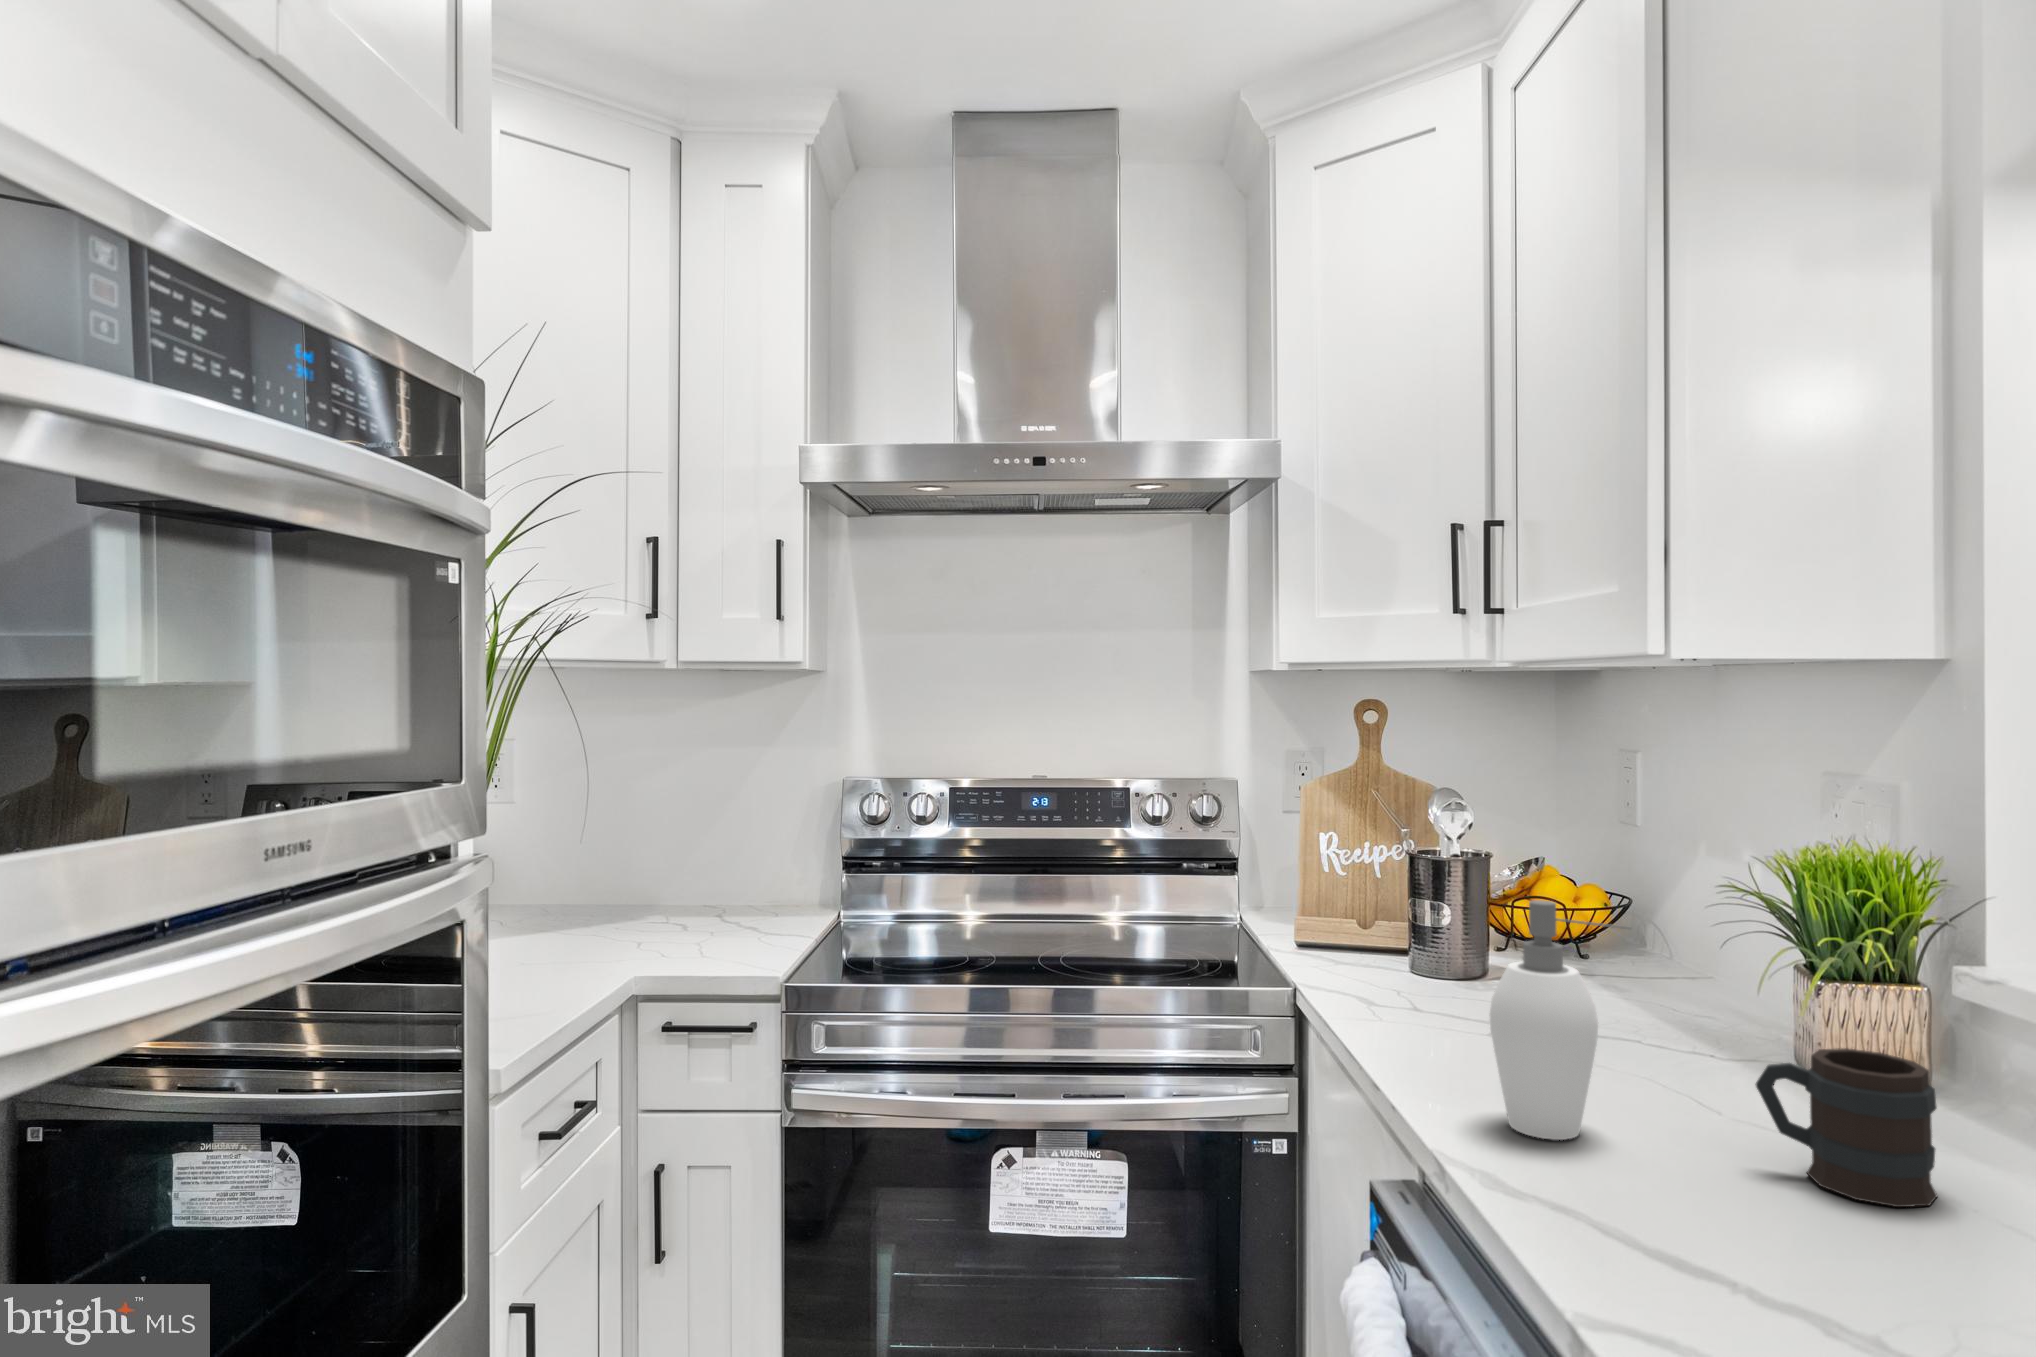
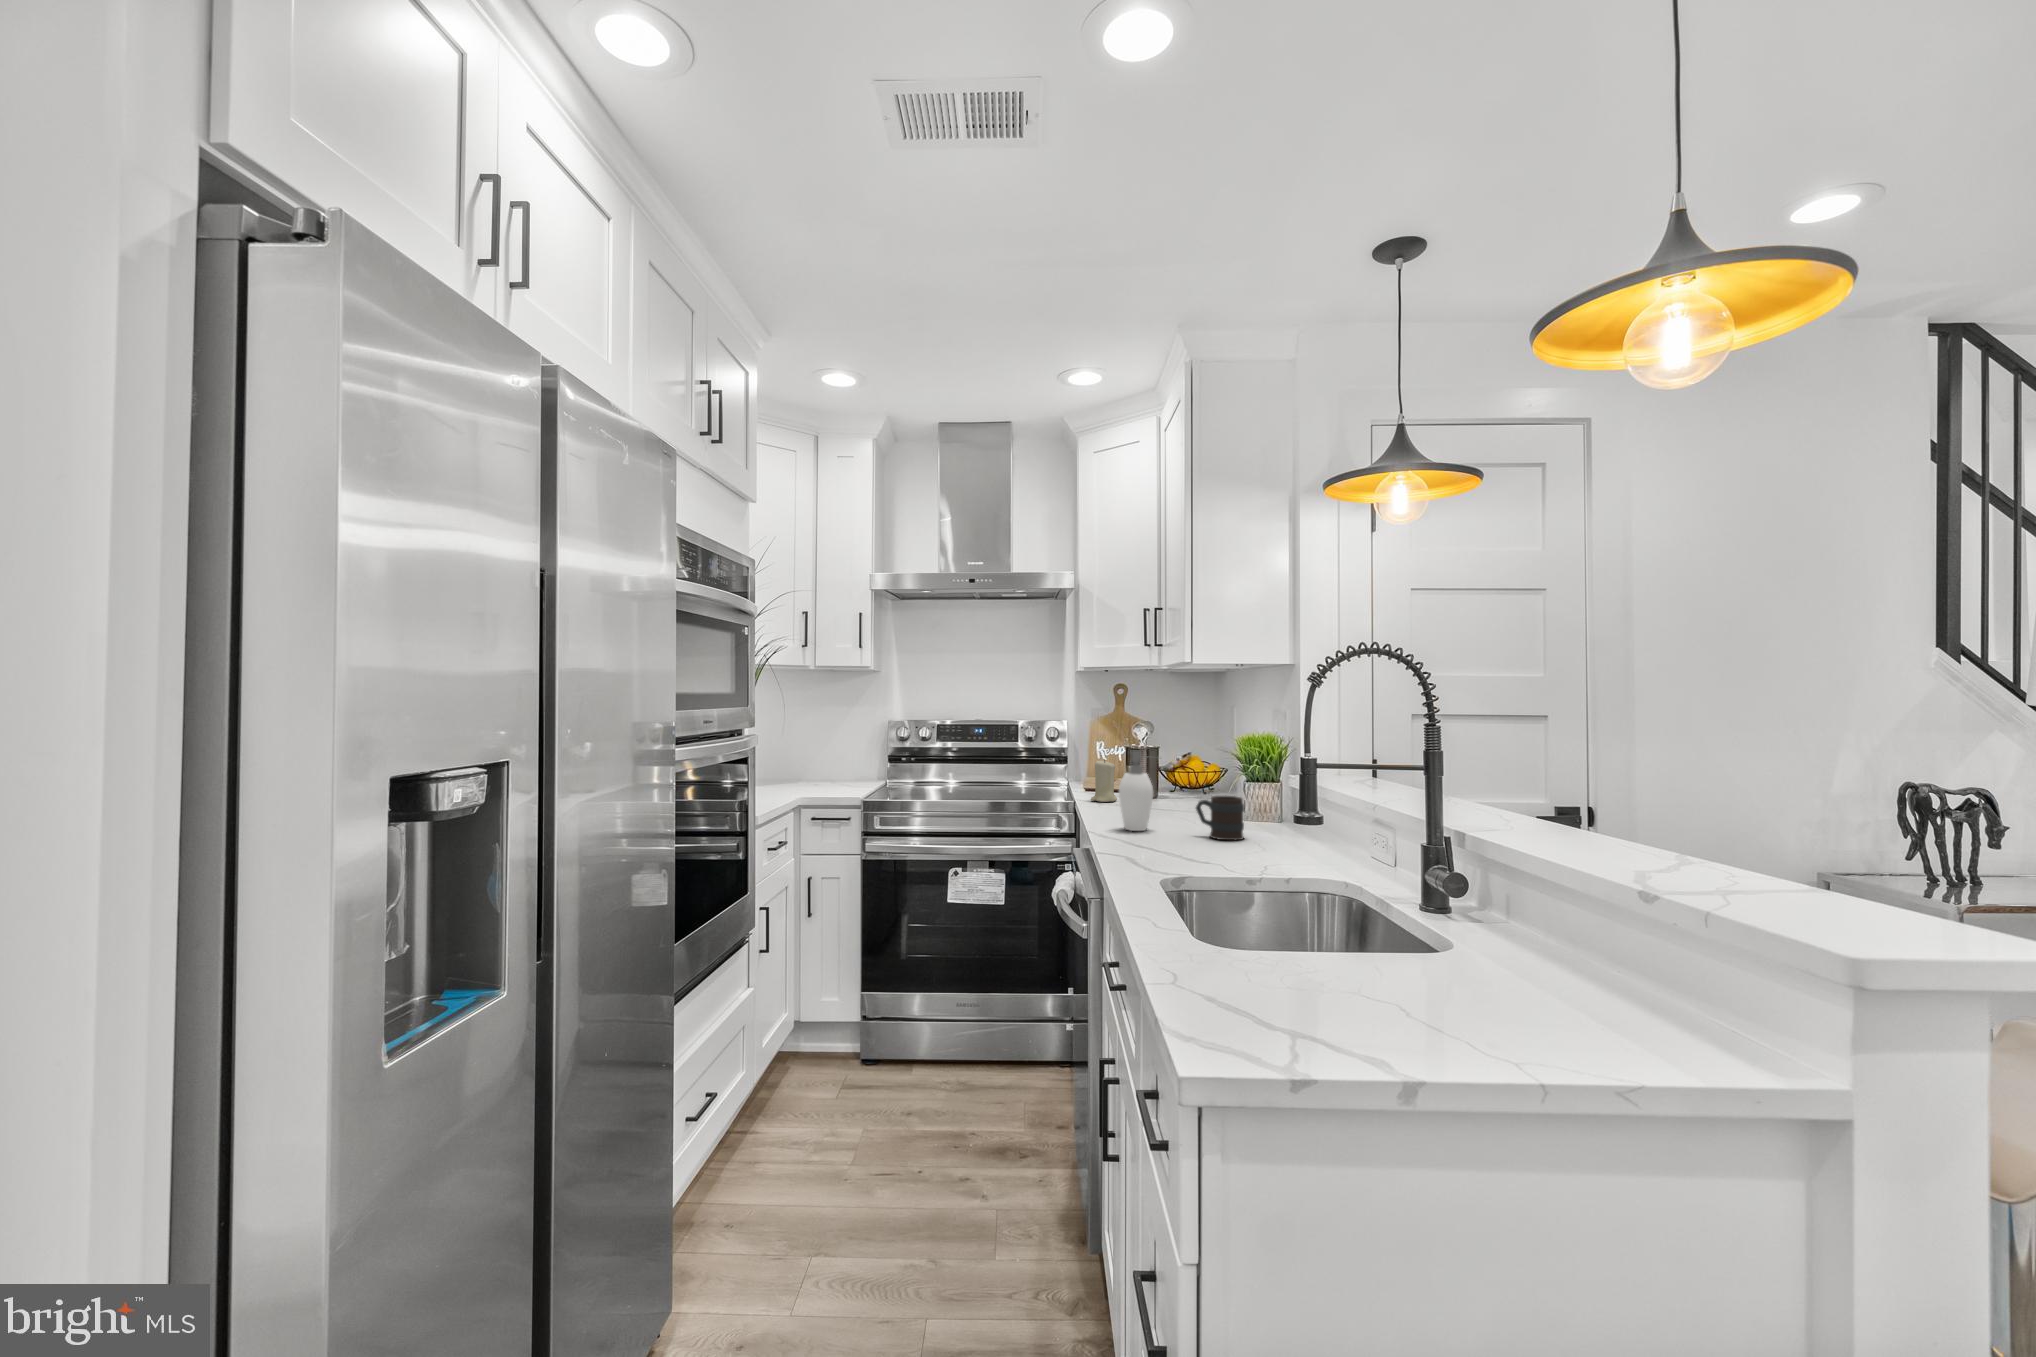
candle: none [1330,881,1396,988] -> present [1091,759,1117,802]

